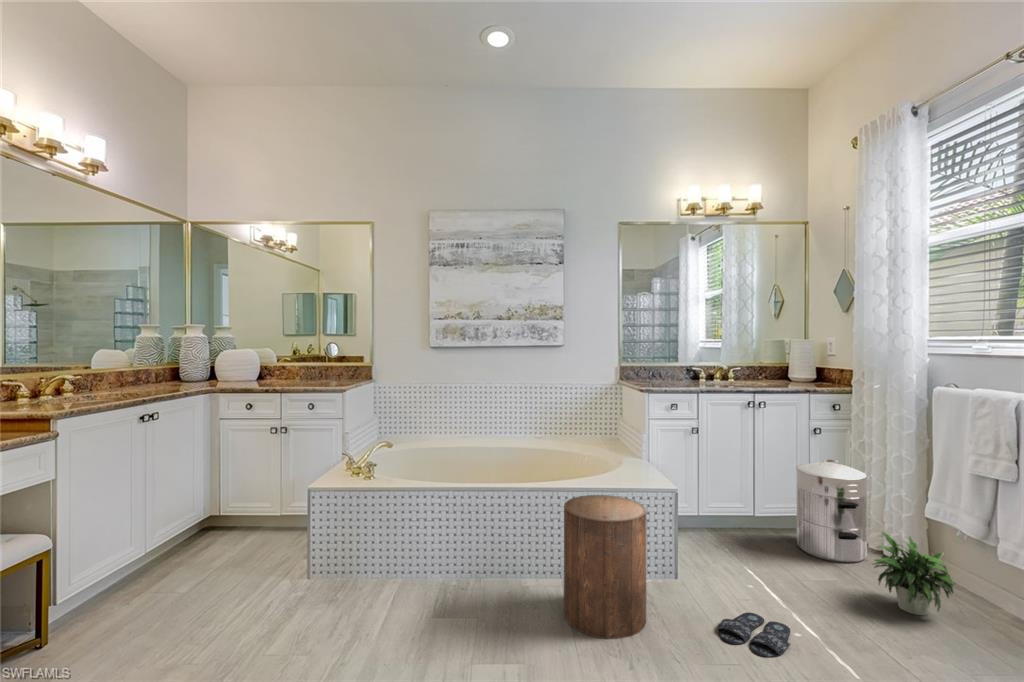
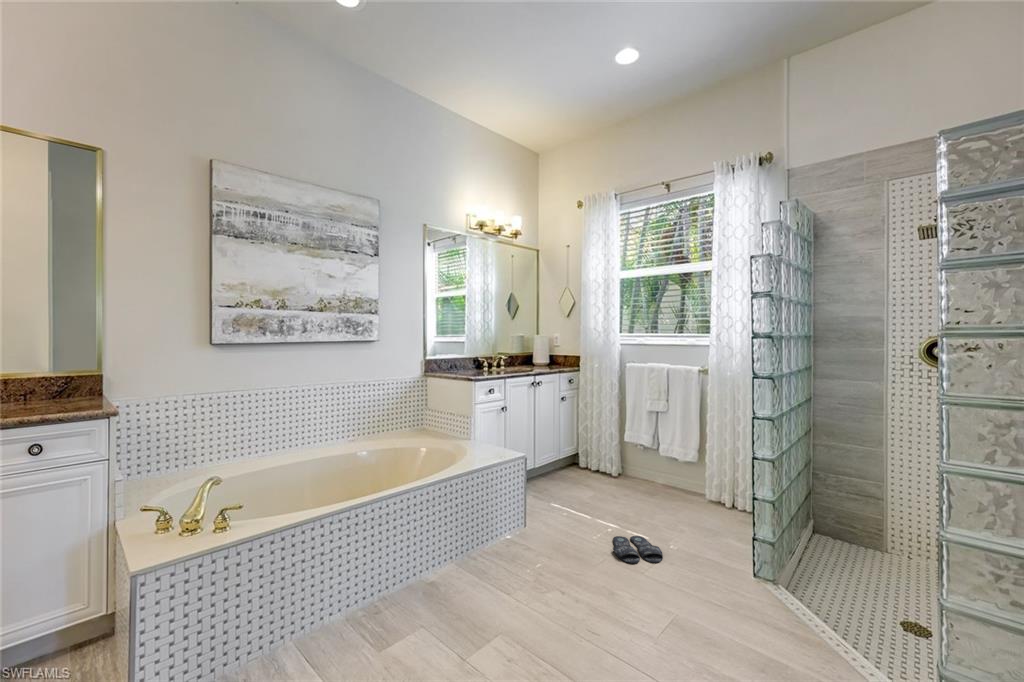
waste bin: present [797,460,867,563] -> none [567,417,611,486]
stool: present [564,495,646,639] -> none [509,474,585,611]
potted plant: present [874,532,955,615] -> none [636,455,686,503]

